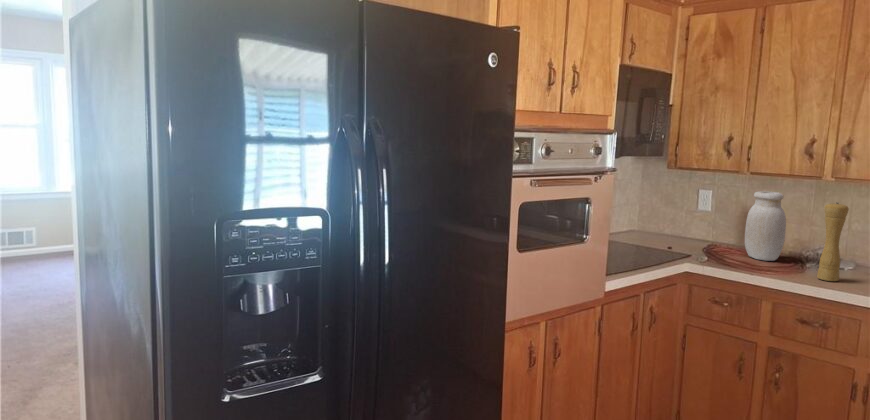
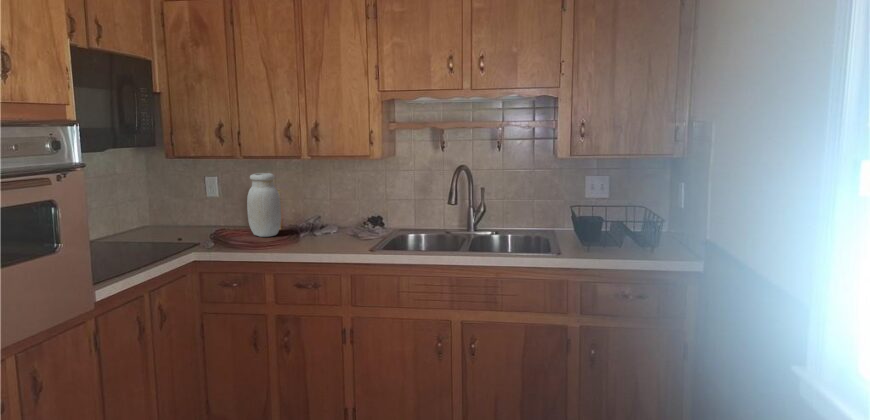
pepper mill: present [817,203,849,281] -> none [304,177,324,246]

